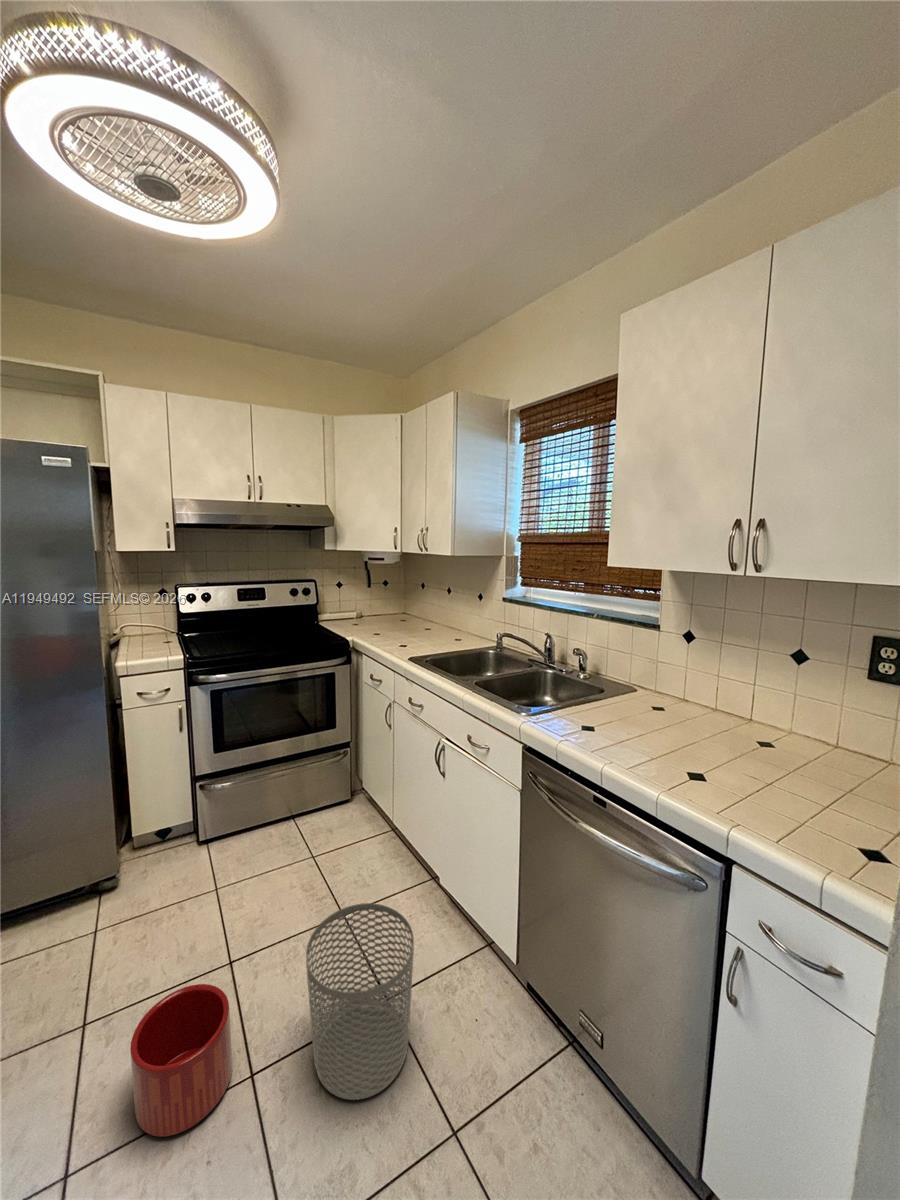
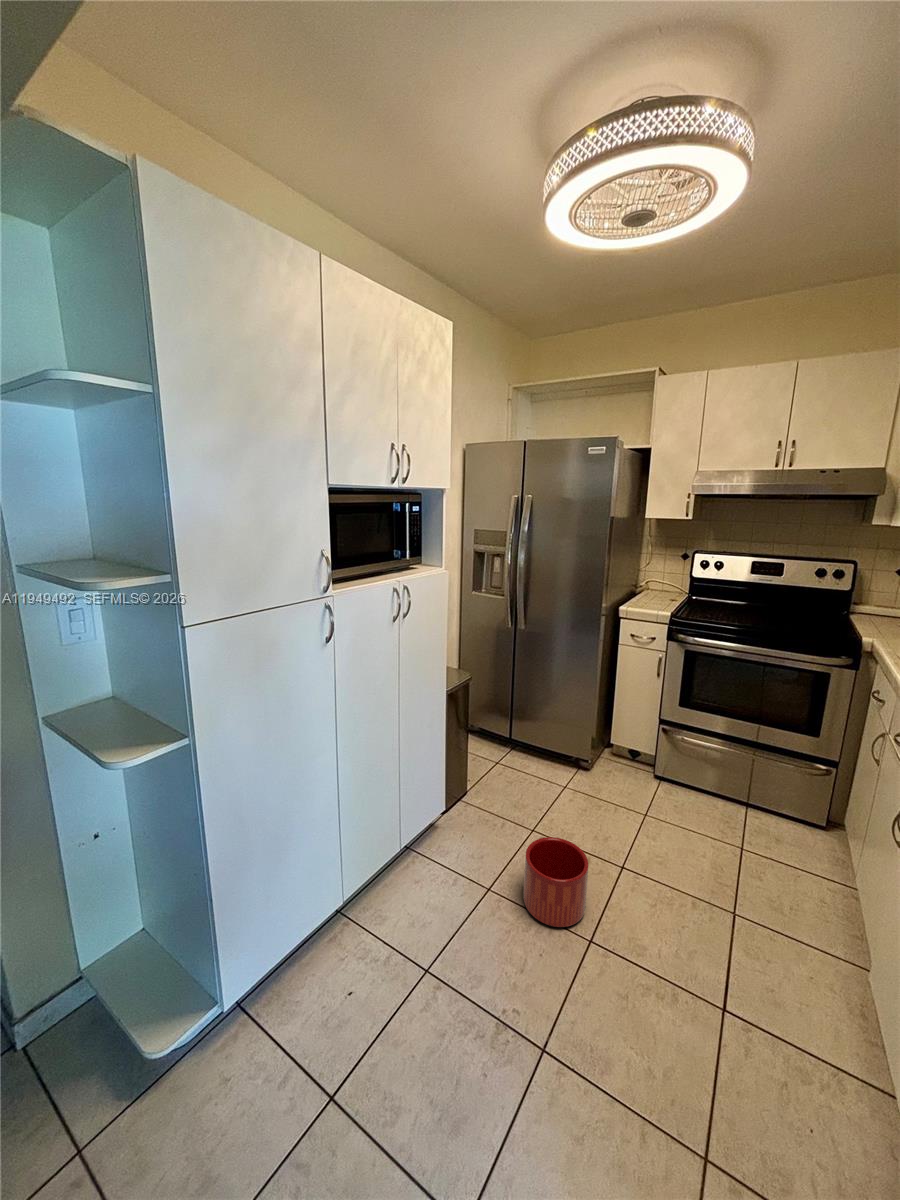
waste bin: present [306,903,414,1100] -> none [625,871,743,1052]

